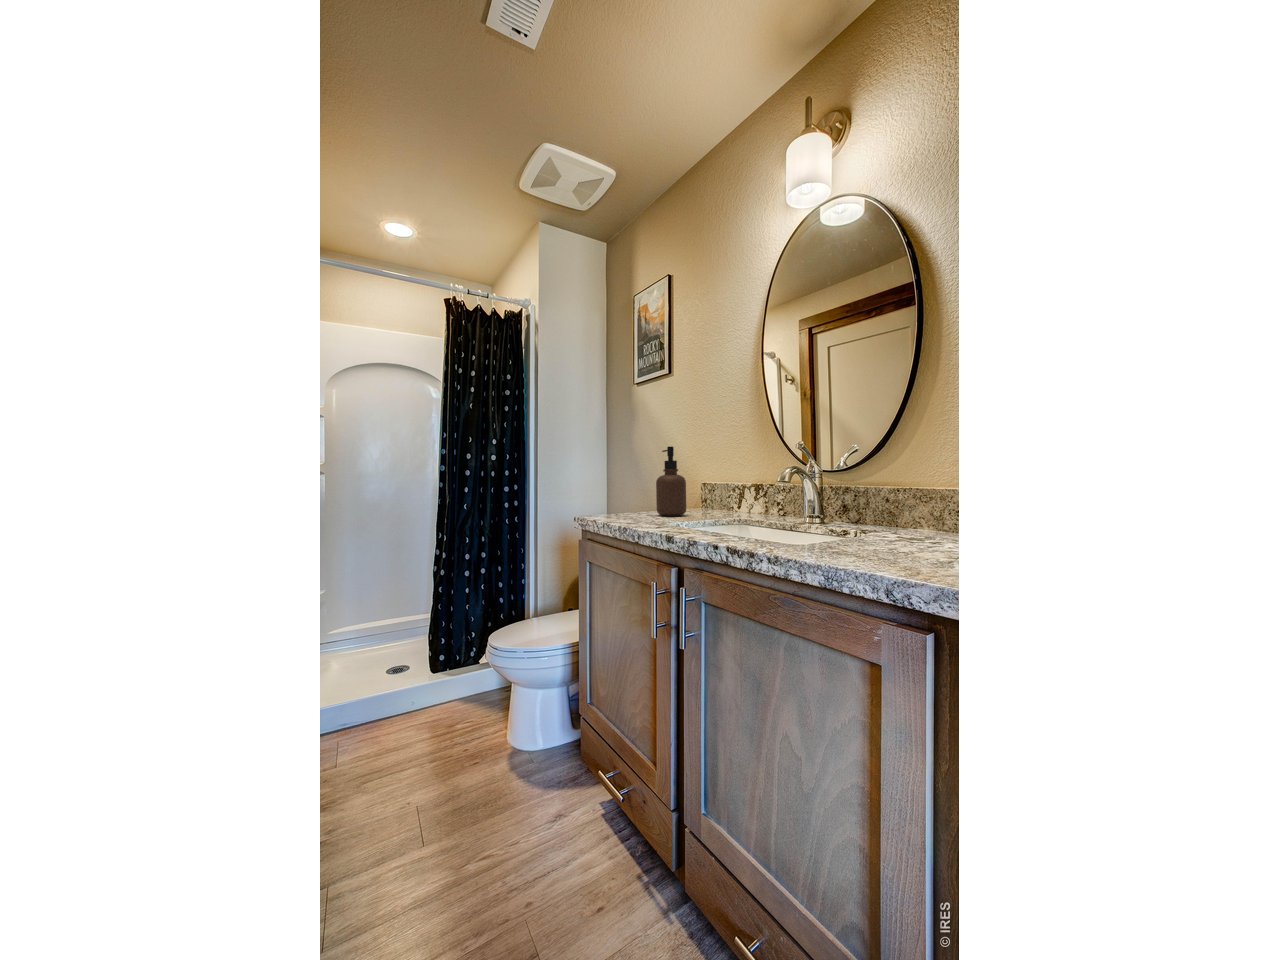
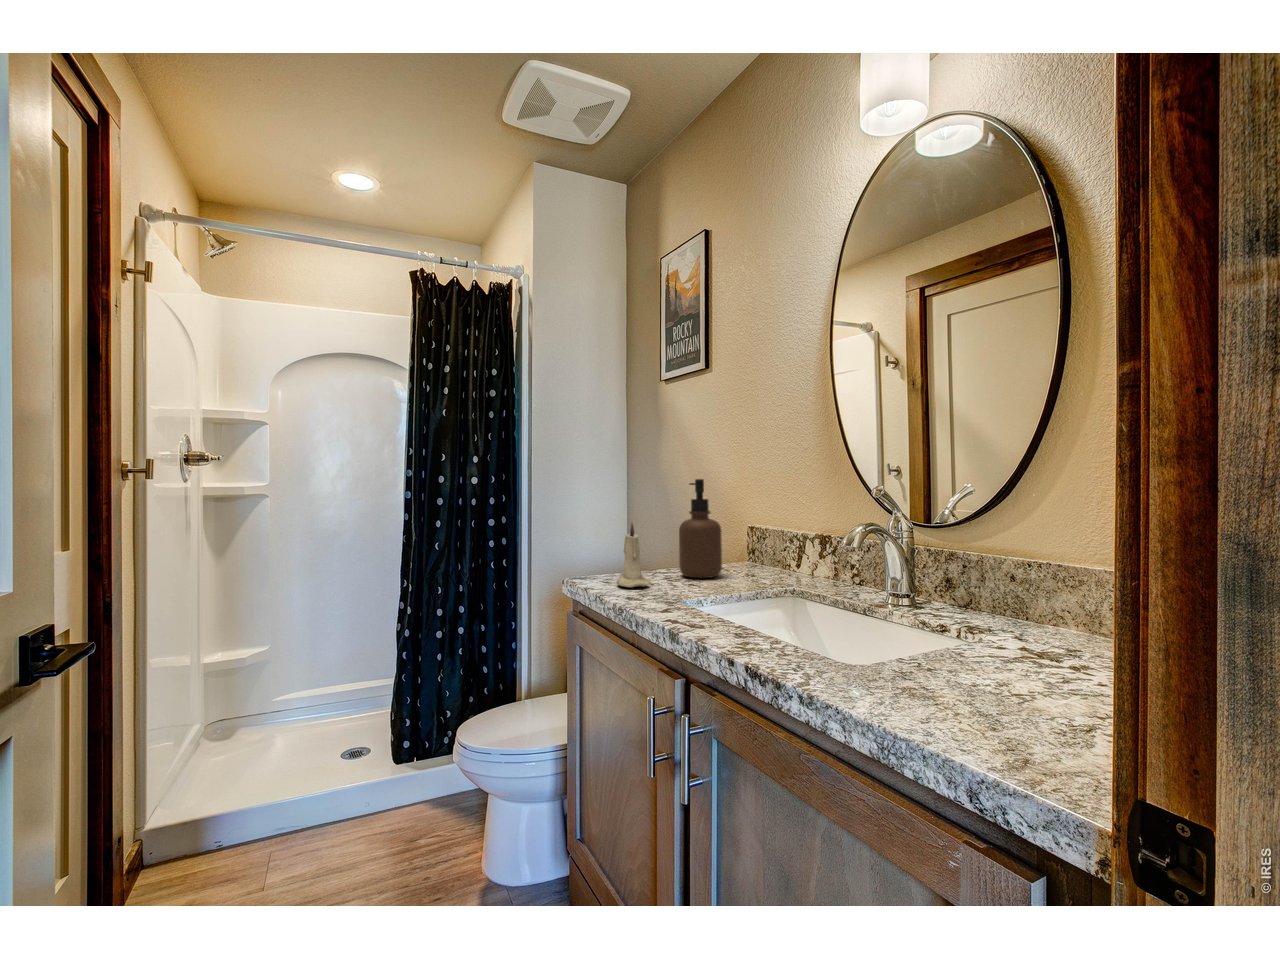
candle: none [615,474,639,519] -> present [616,523,650,587]

